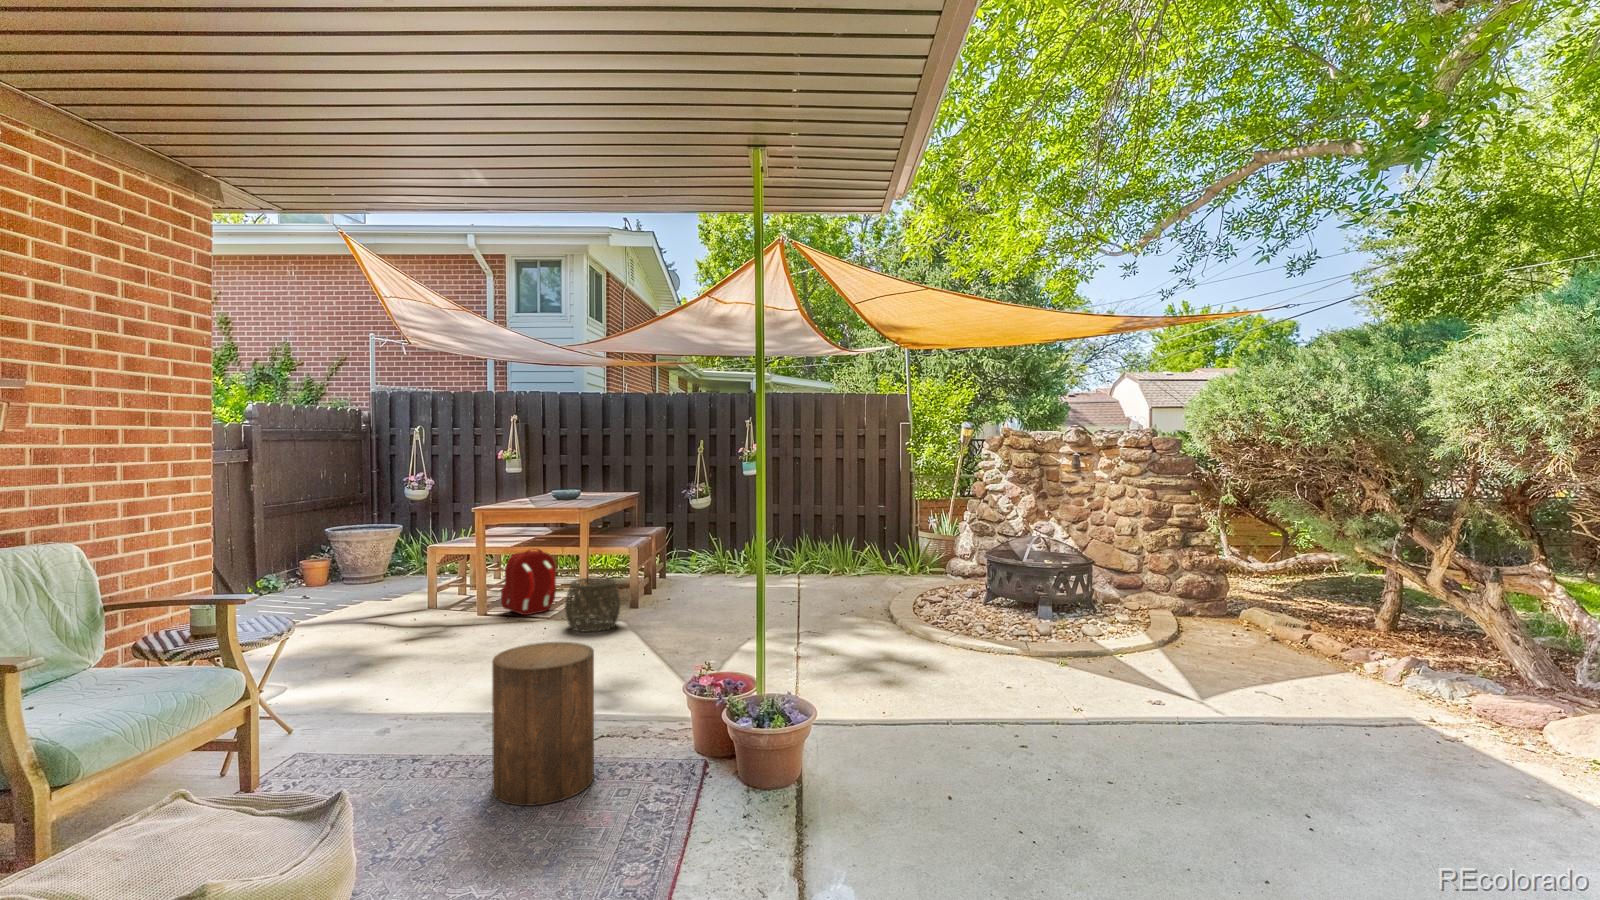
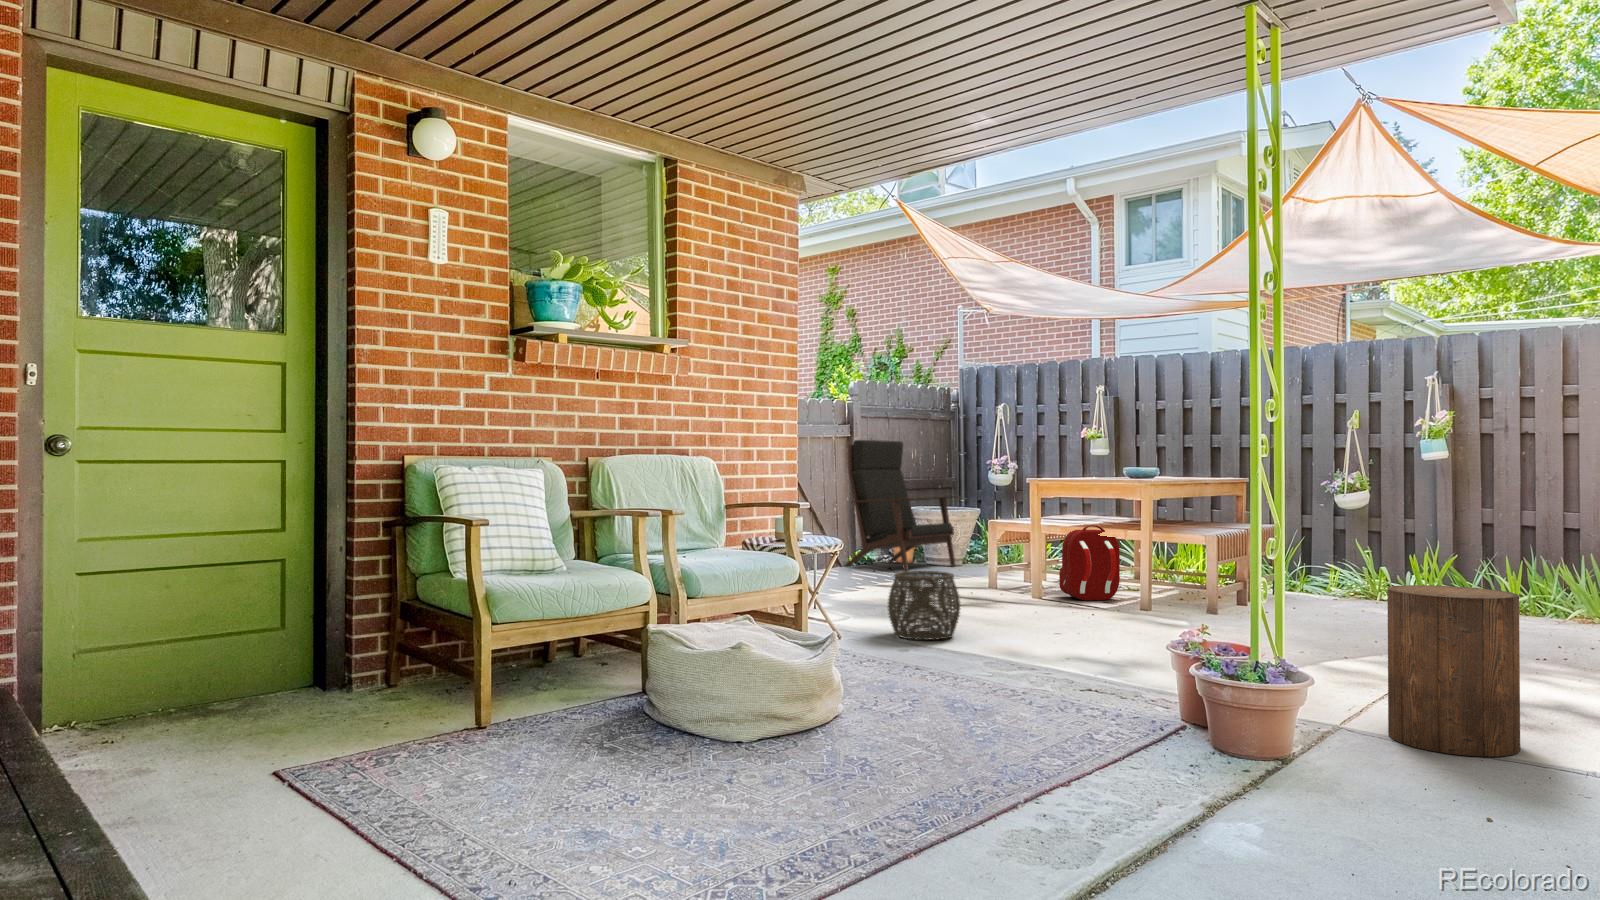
lounge chair: none [246,464,382,599] -> present [845,440,959,571]
woven basket: present [565,577,620,632] -> present [888,571,960,640]
stool: present [492,642,594,806] -> present [1387,585,1520,757]

